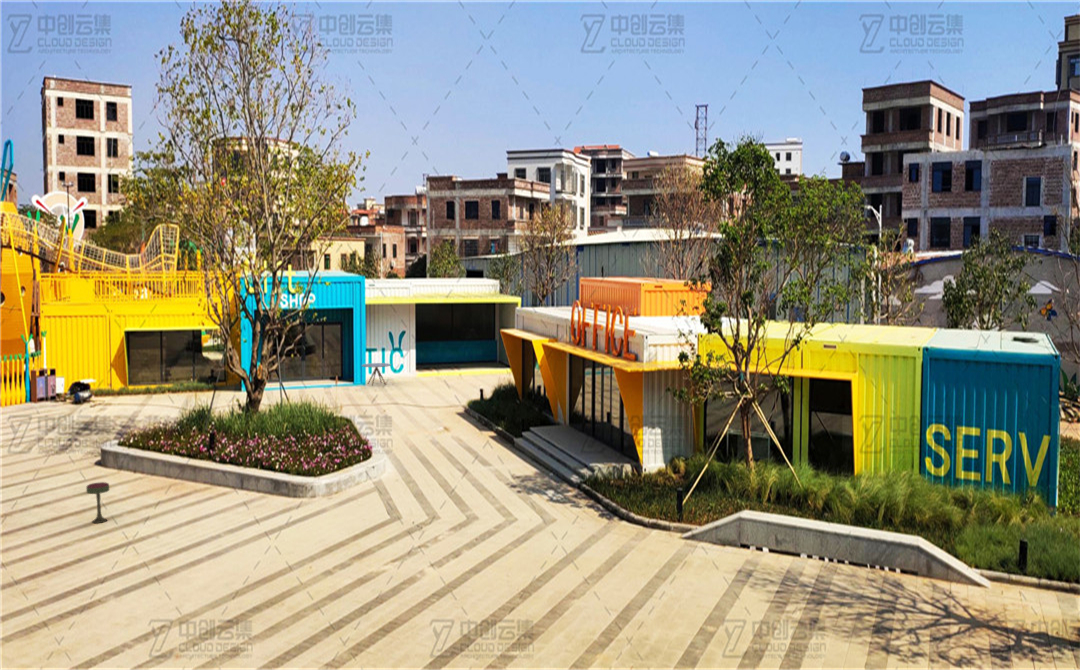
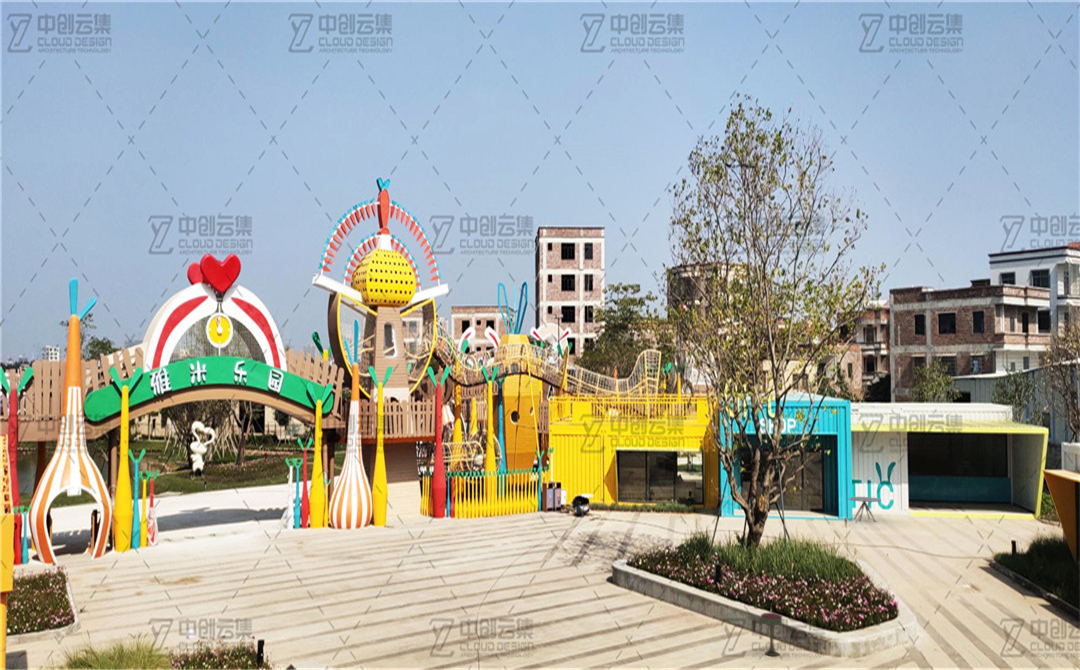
bar stool: present [86,482,109,523] -> present [761,613,782,656]

